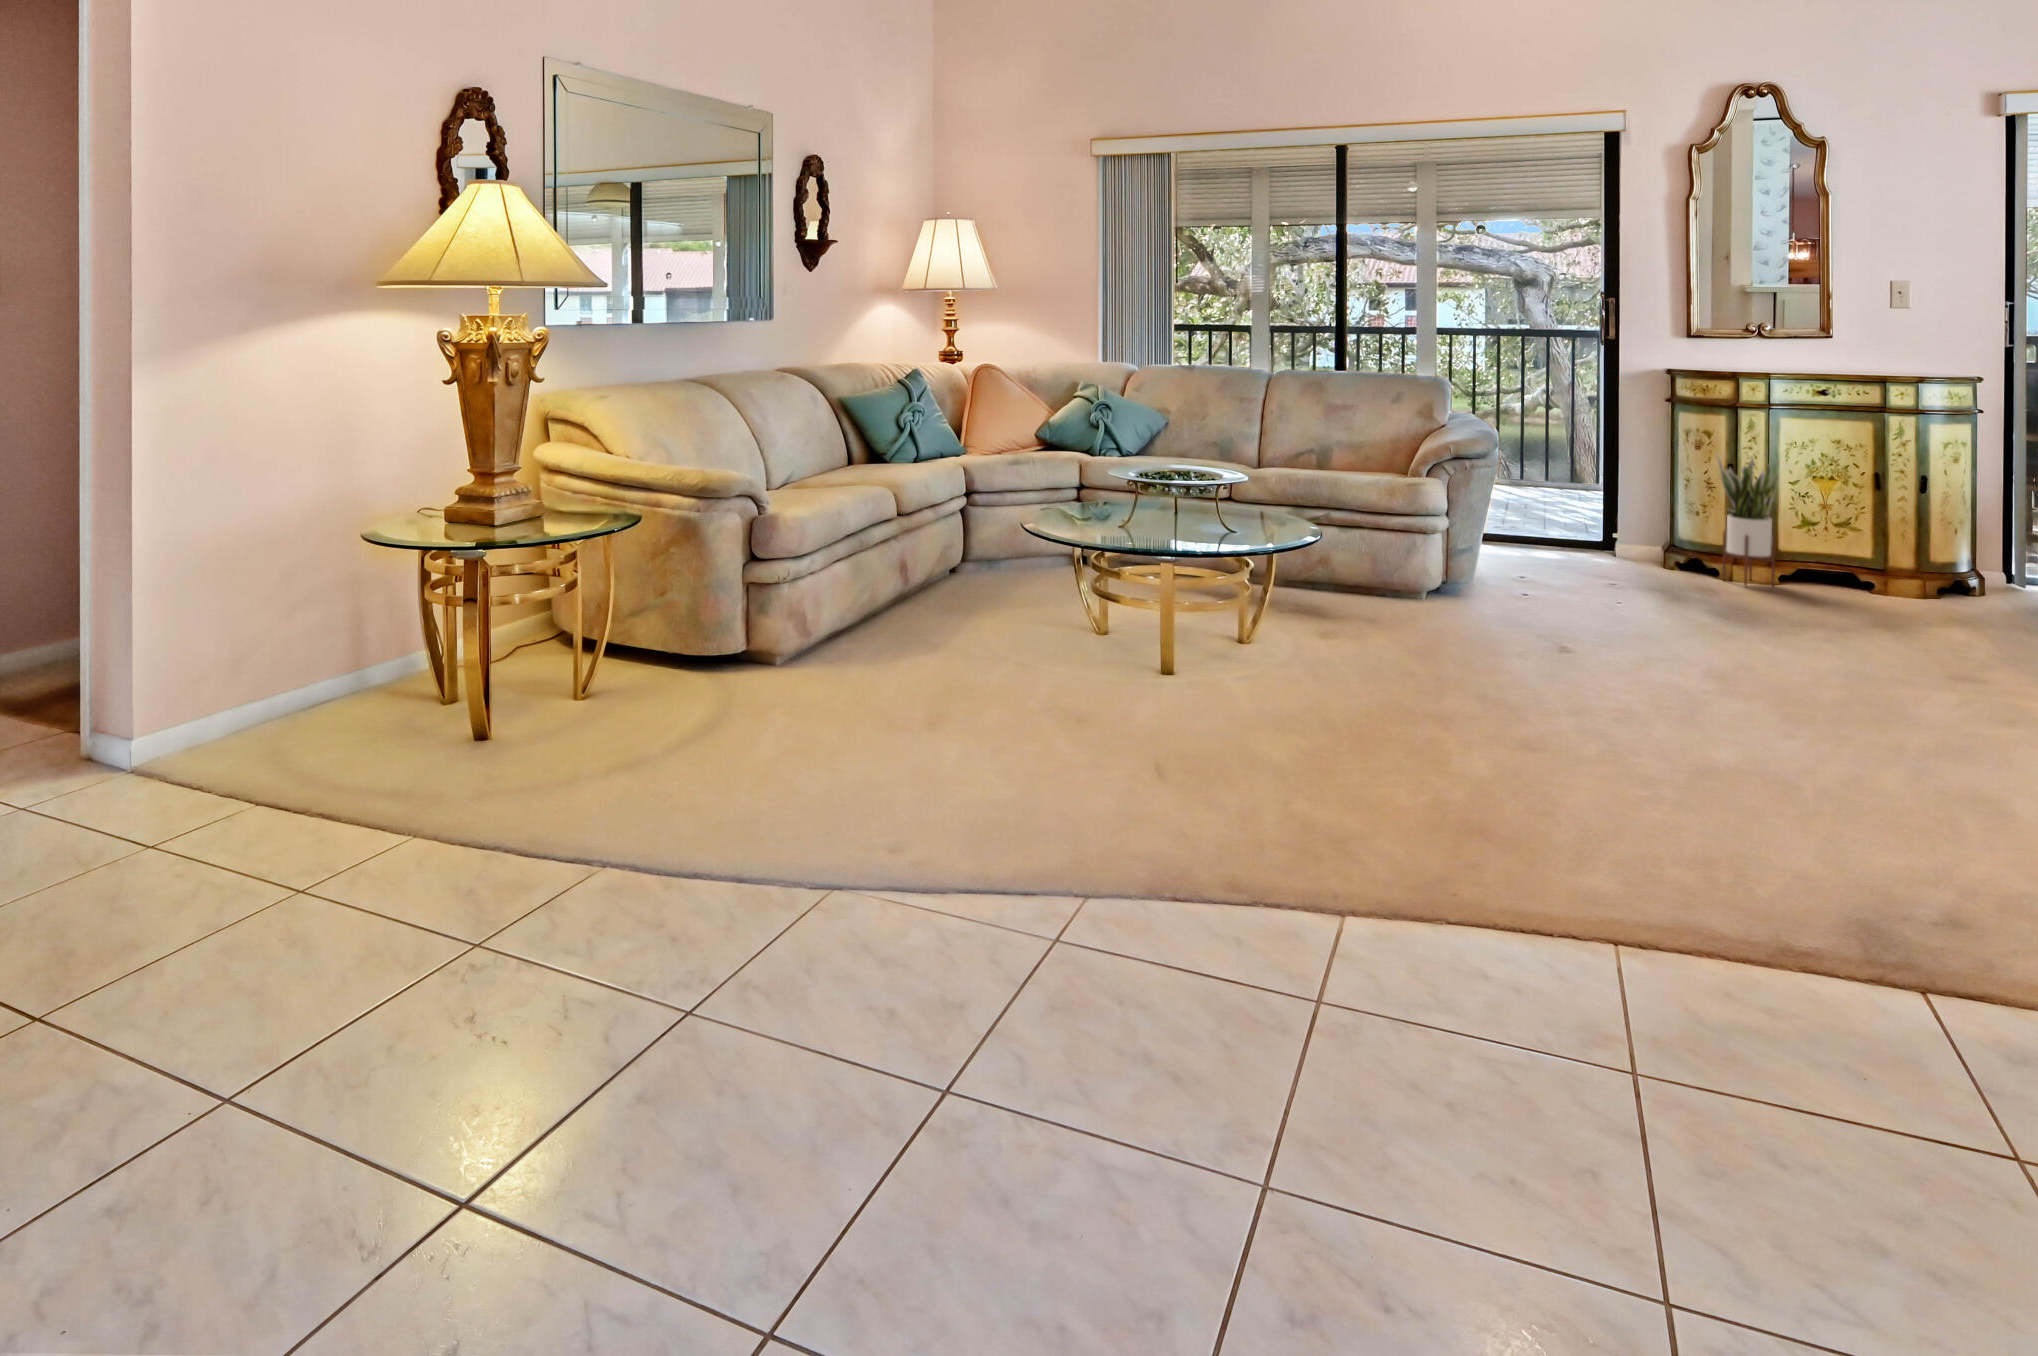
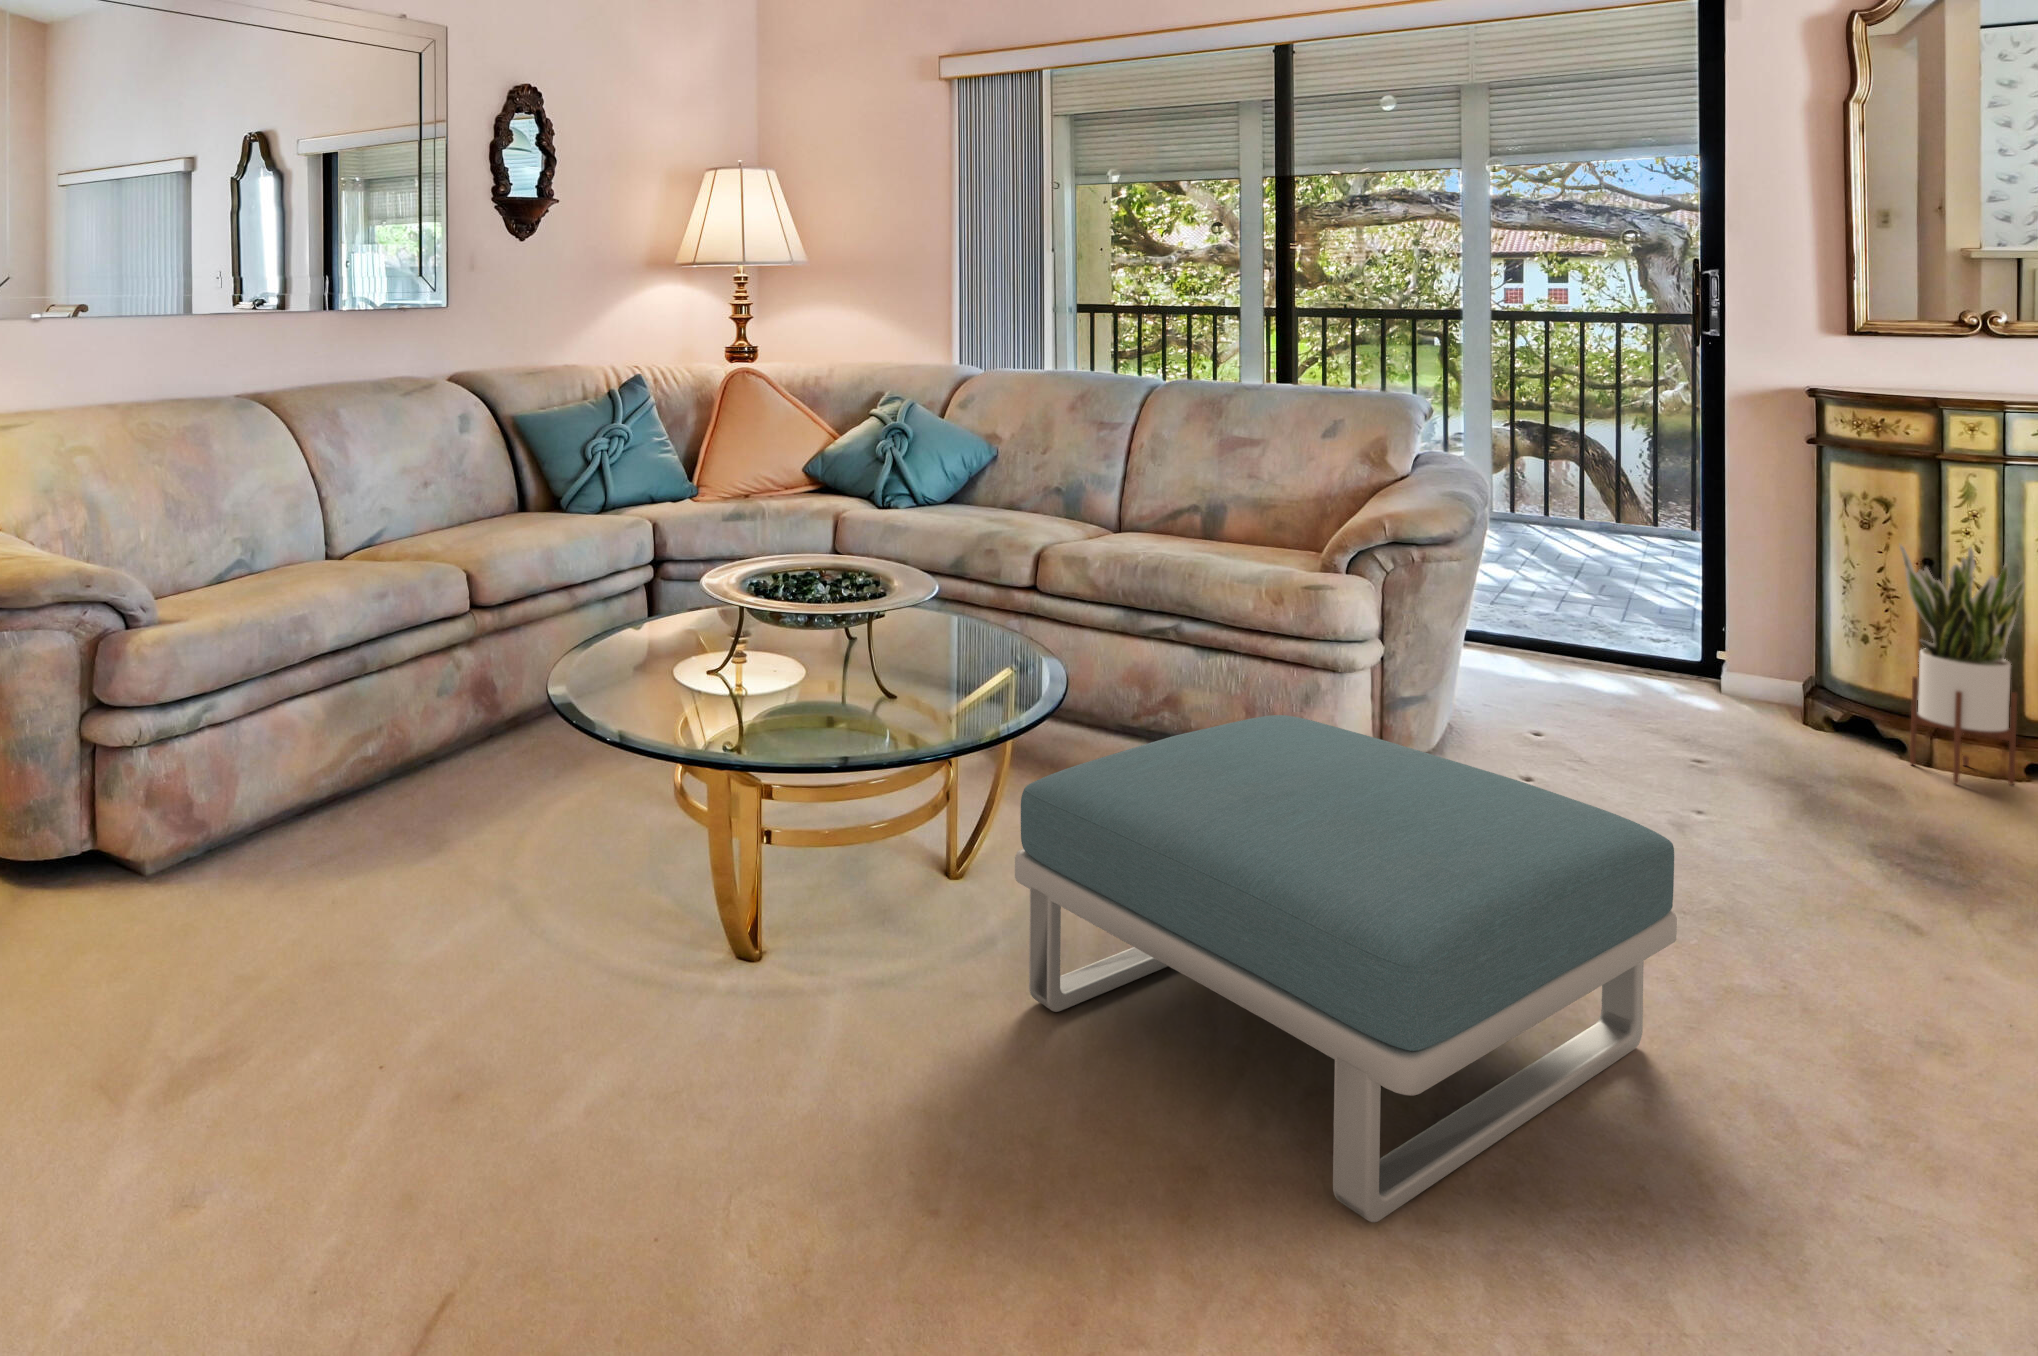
footstool: none [1315,543,1628,723] -> present [1015,715,1677,1222]

